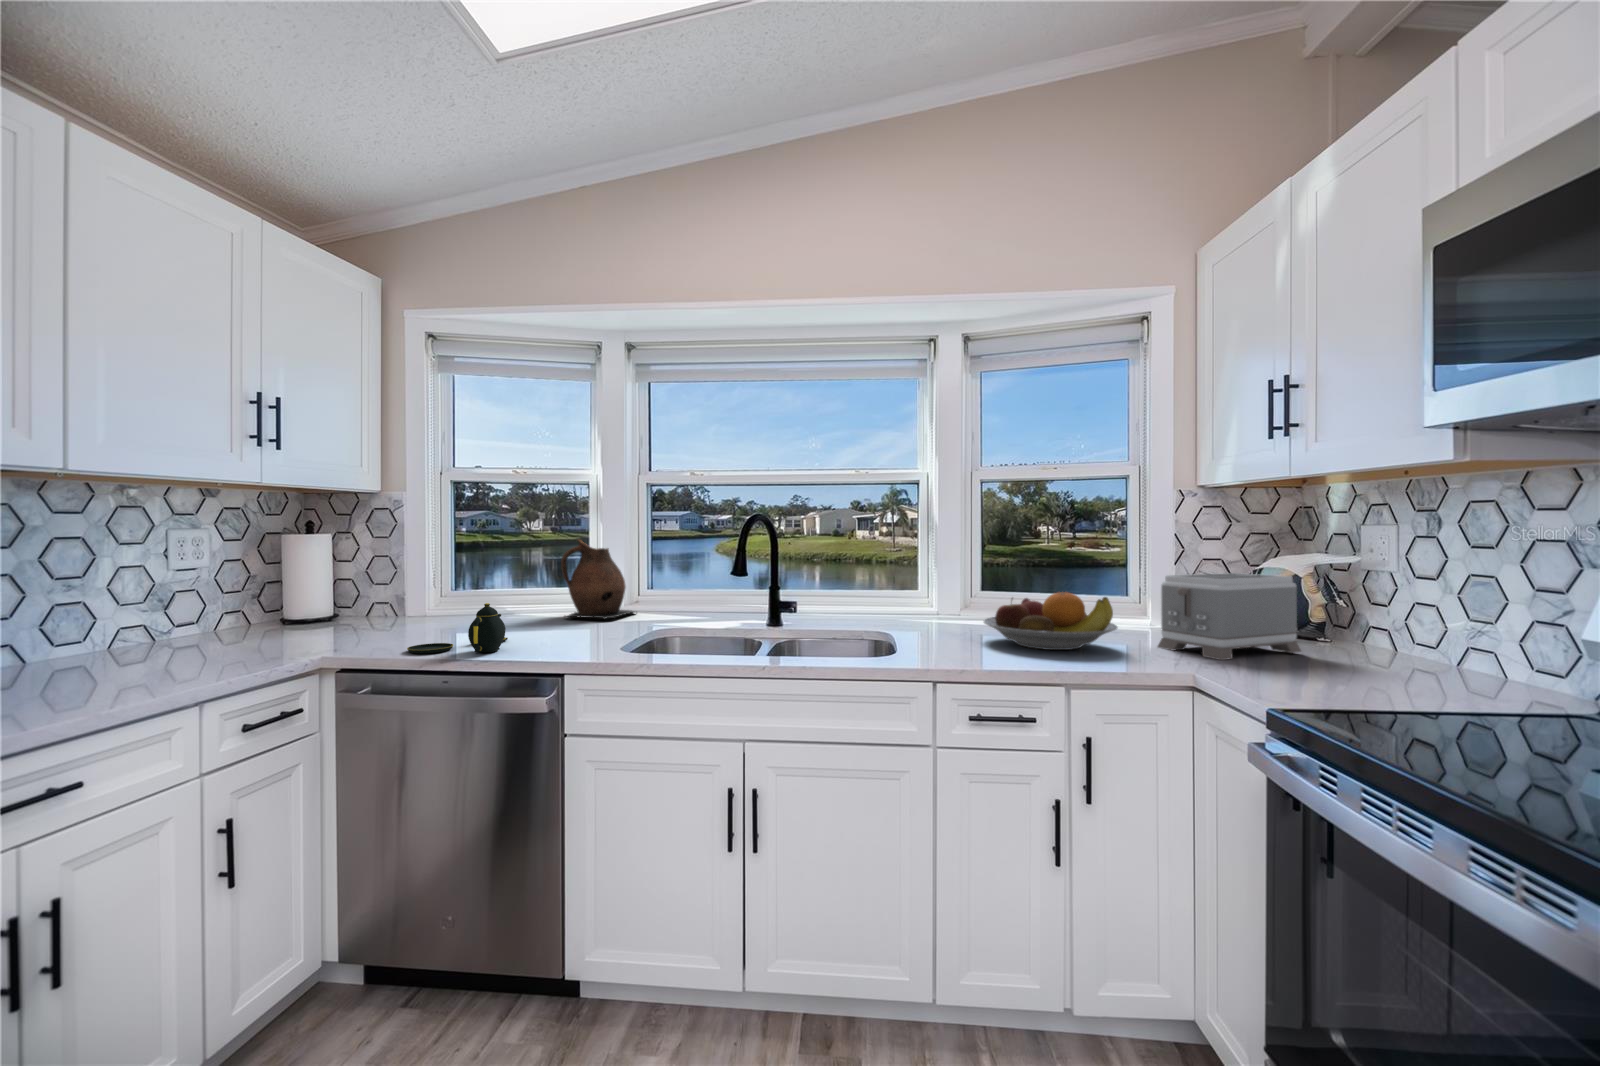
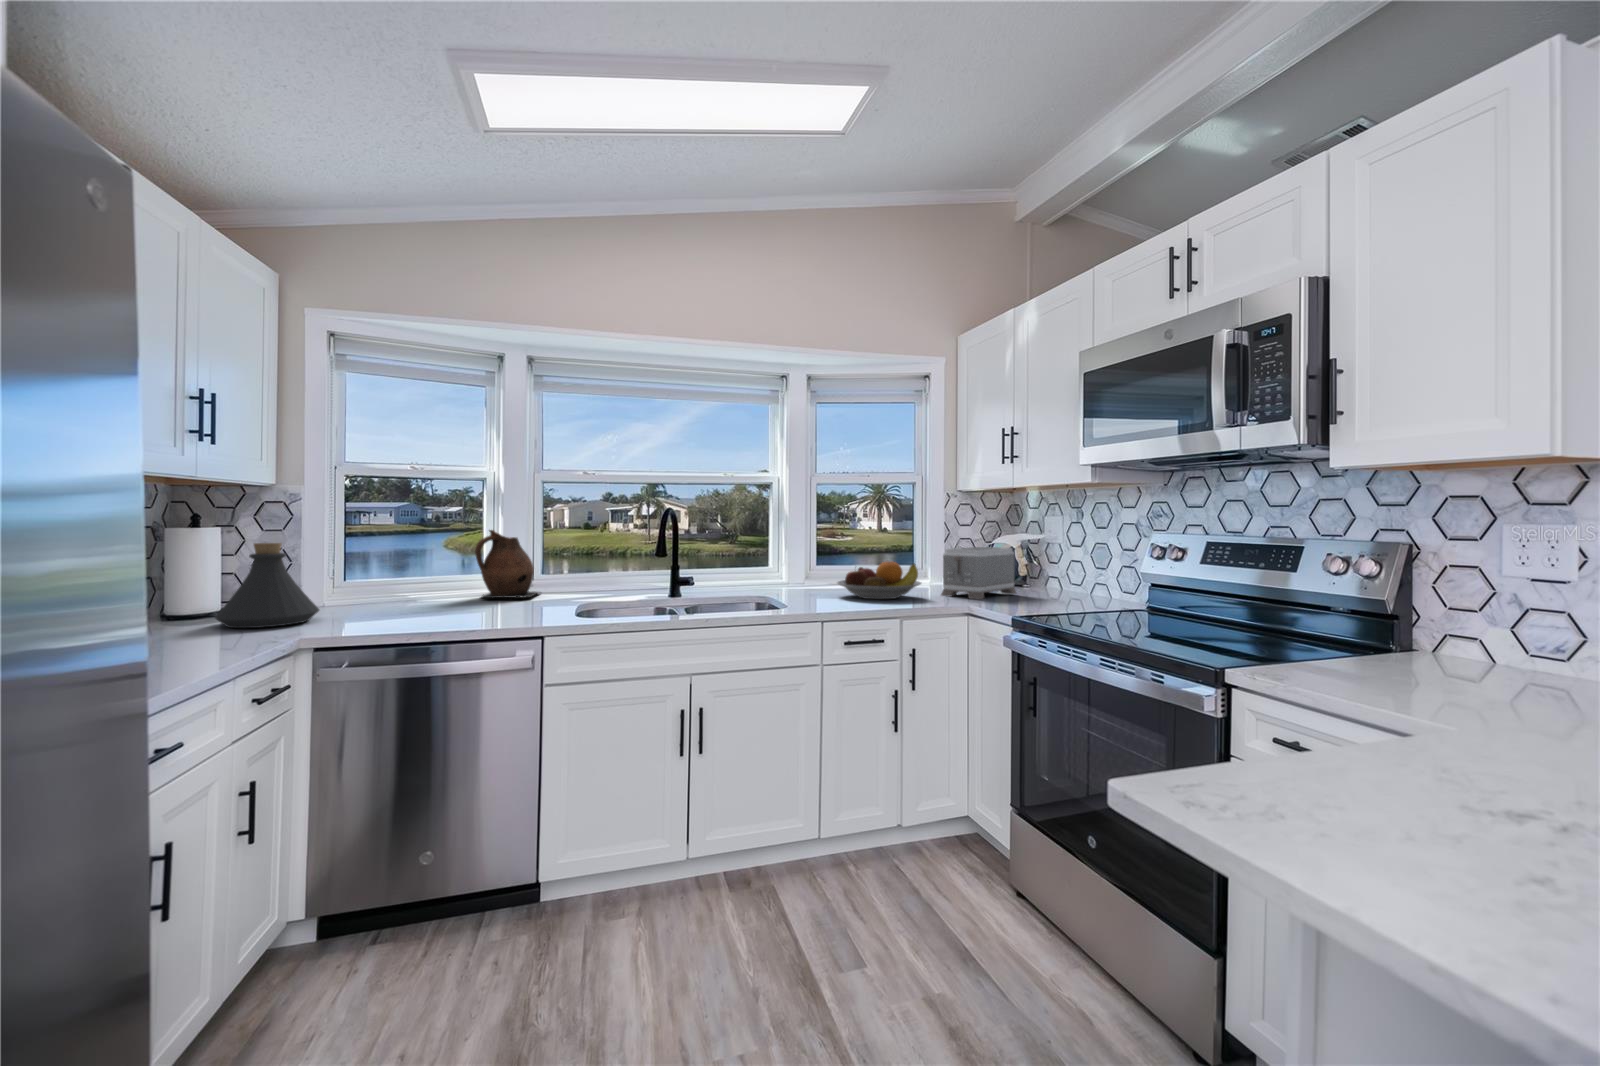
bottle: none [273,552,379,642] -> present [215,543,319,628]
teapot: present [407,603,508,653] -> none [386,584,477,629]

